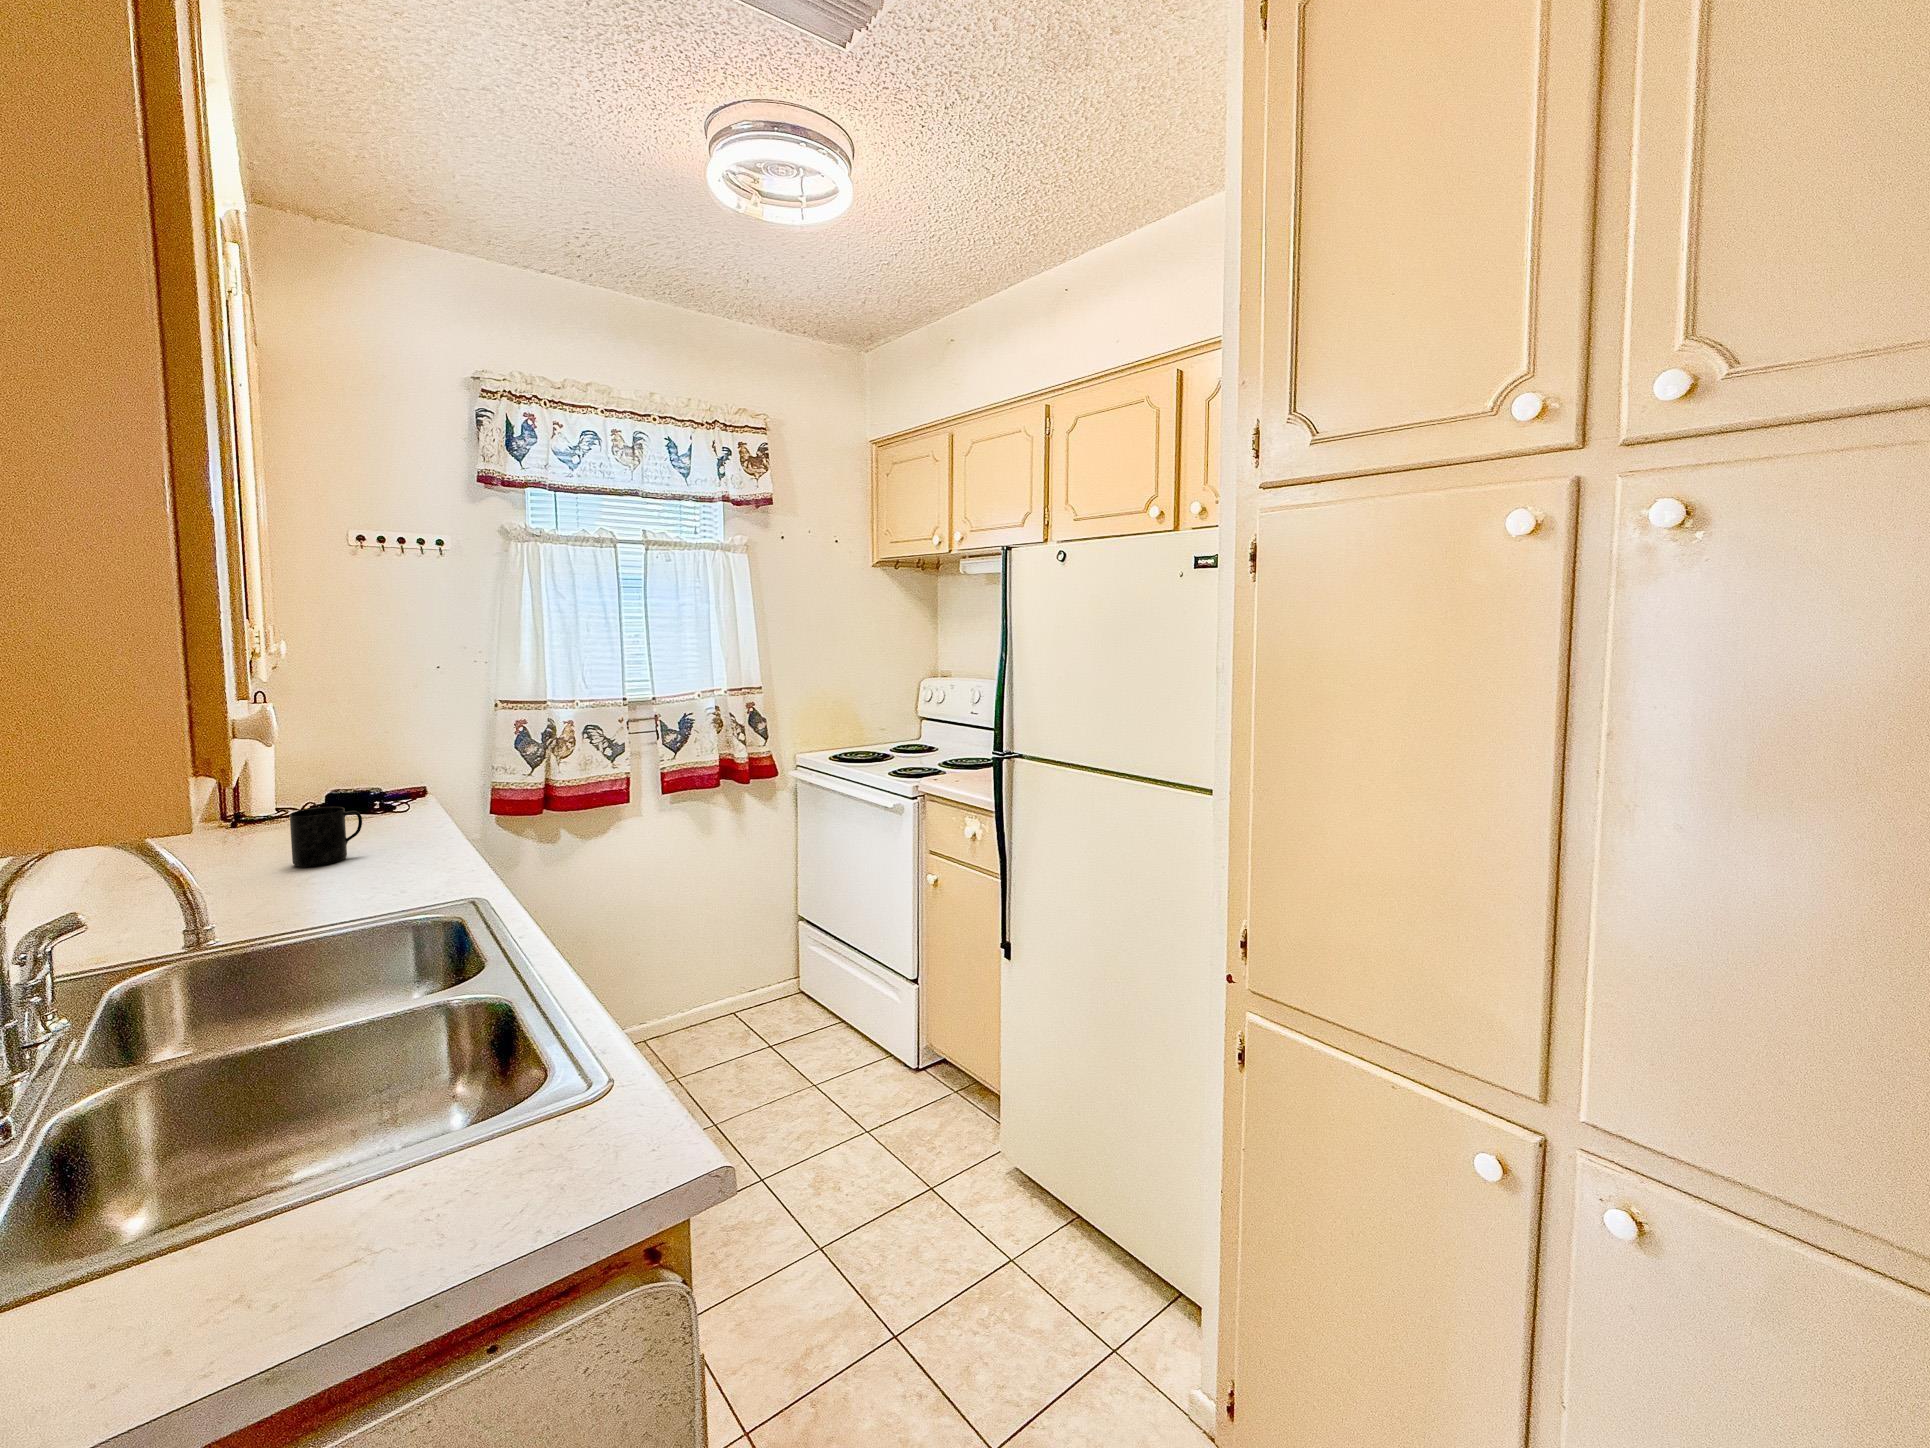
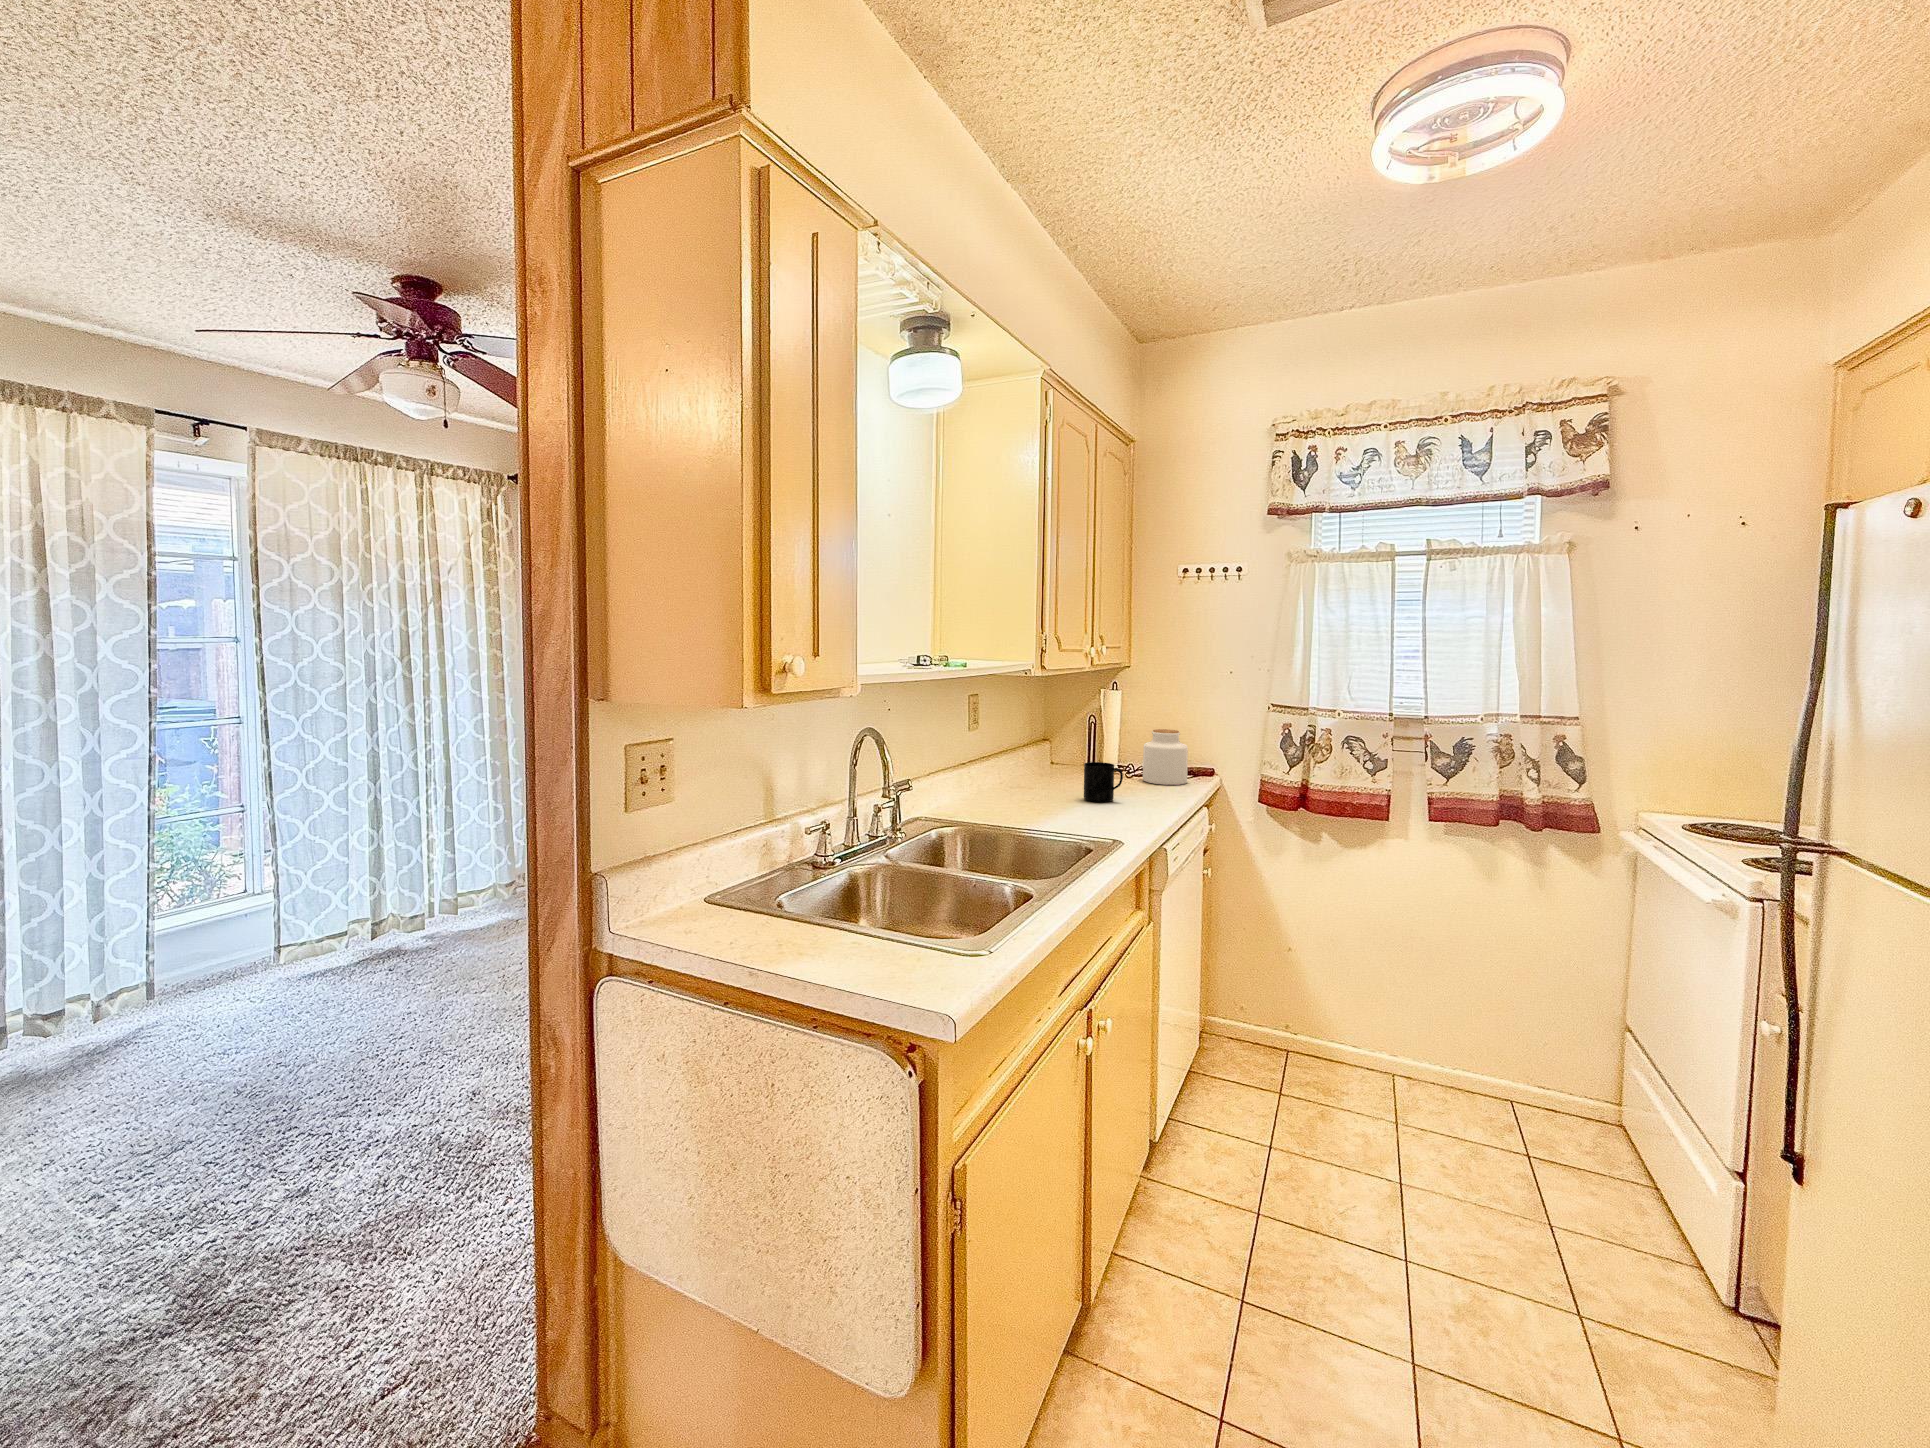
jar: none [333,747,407,823] -> present [1143,729,1188,785]

